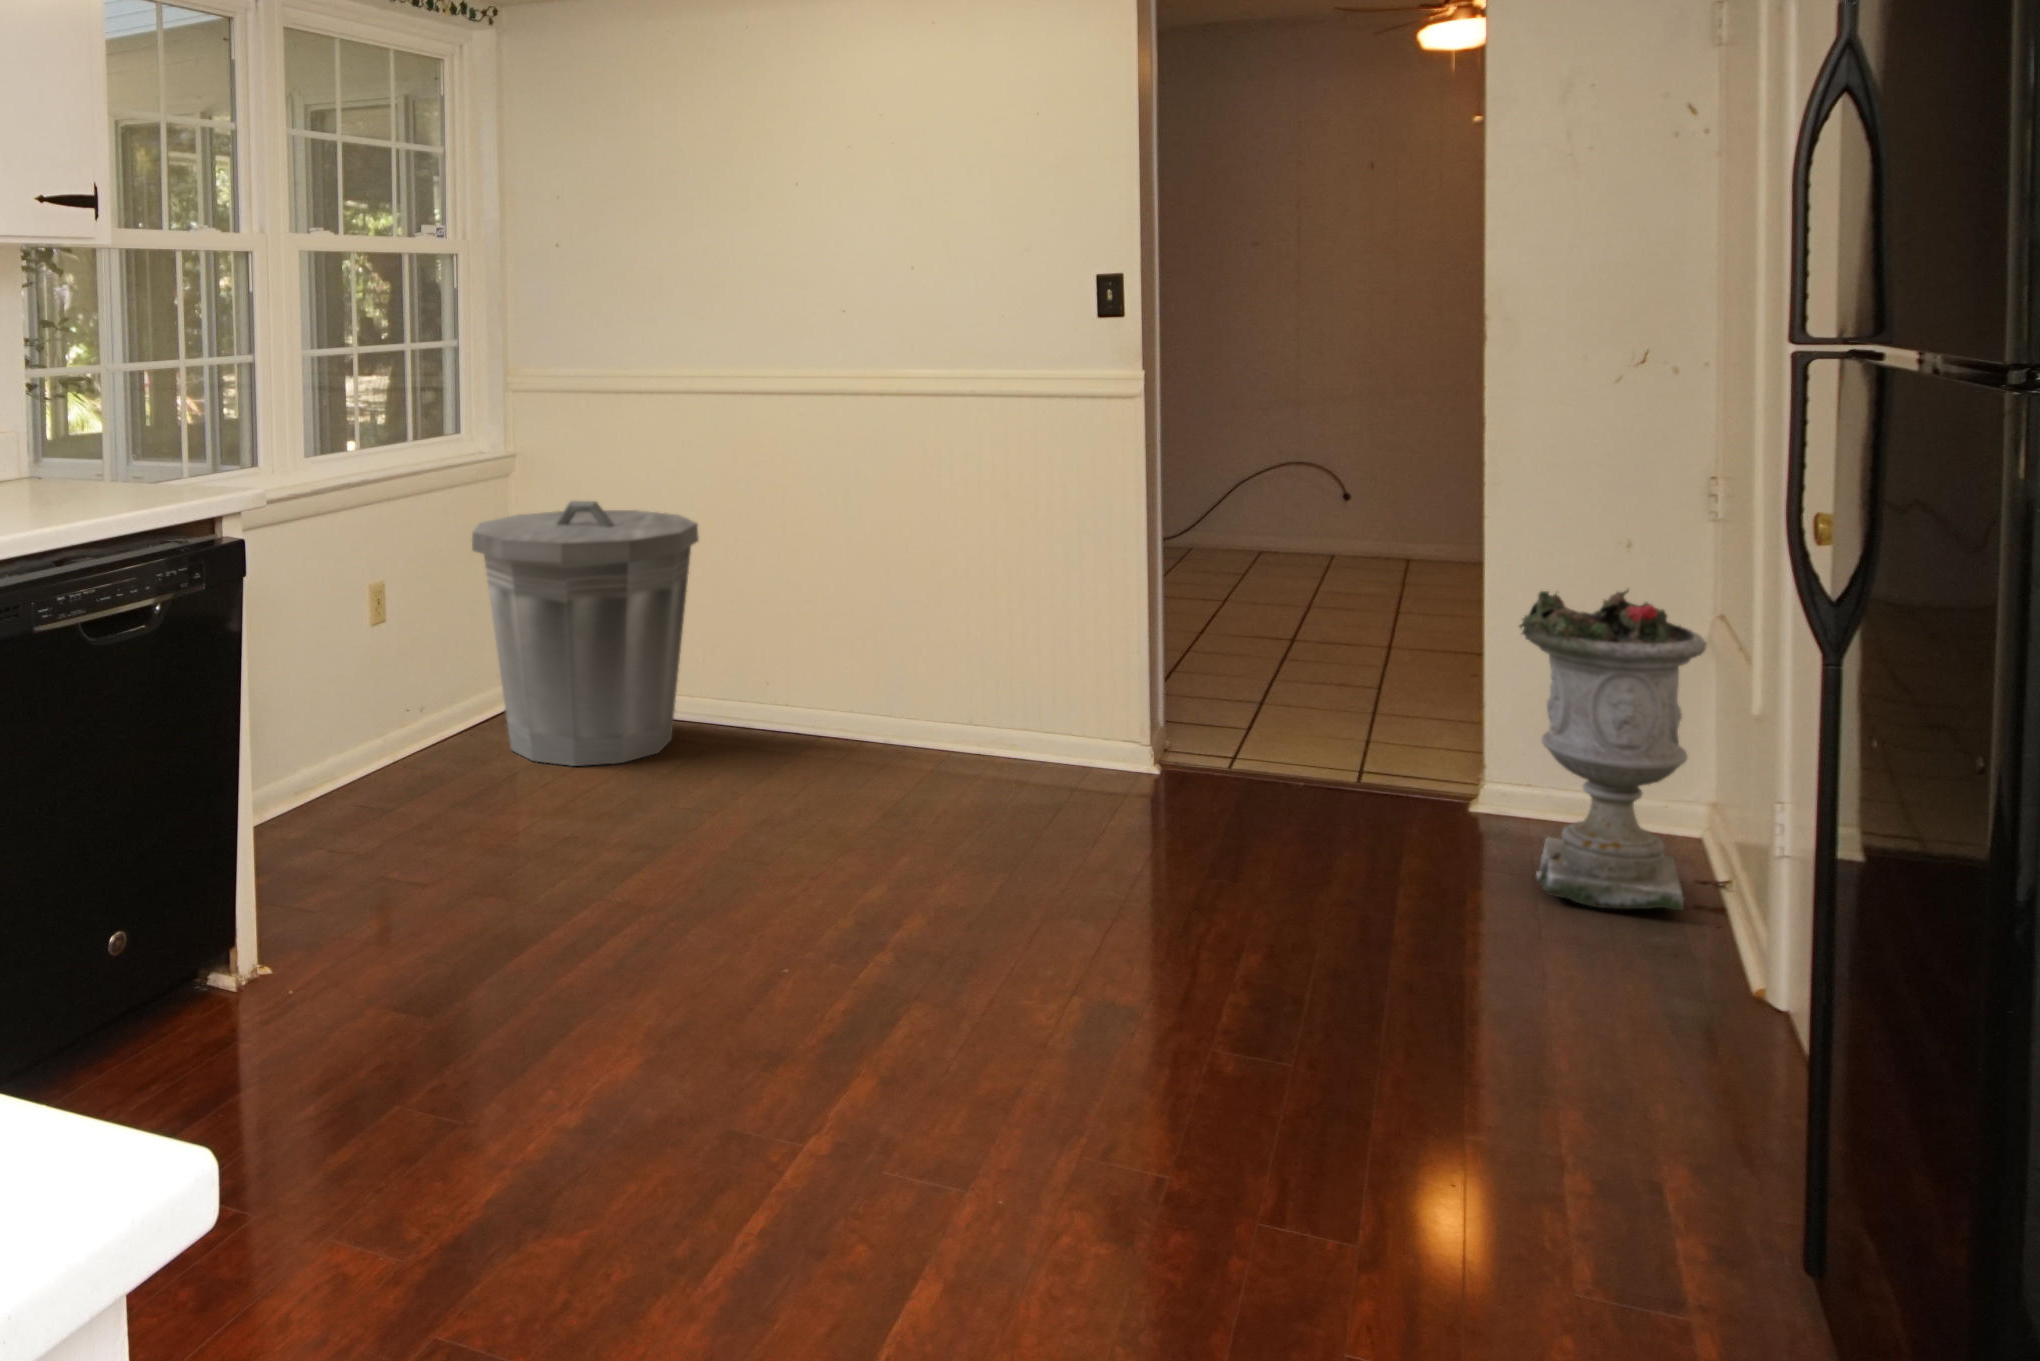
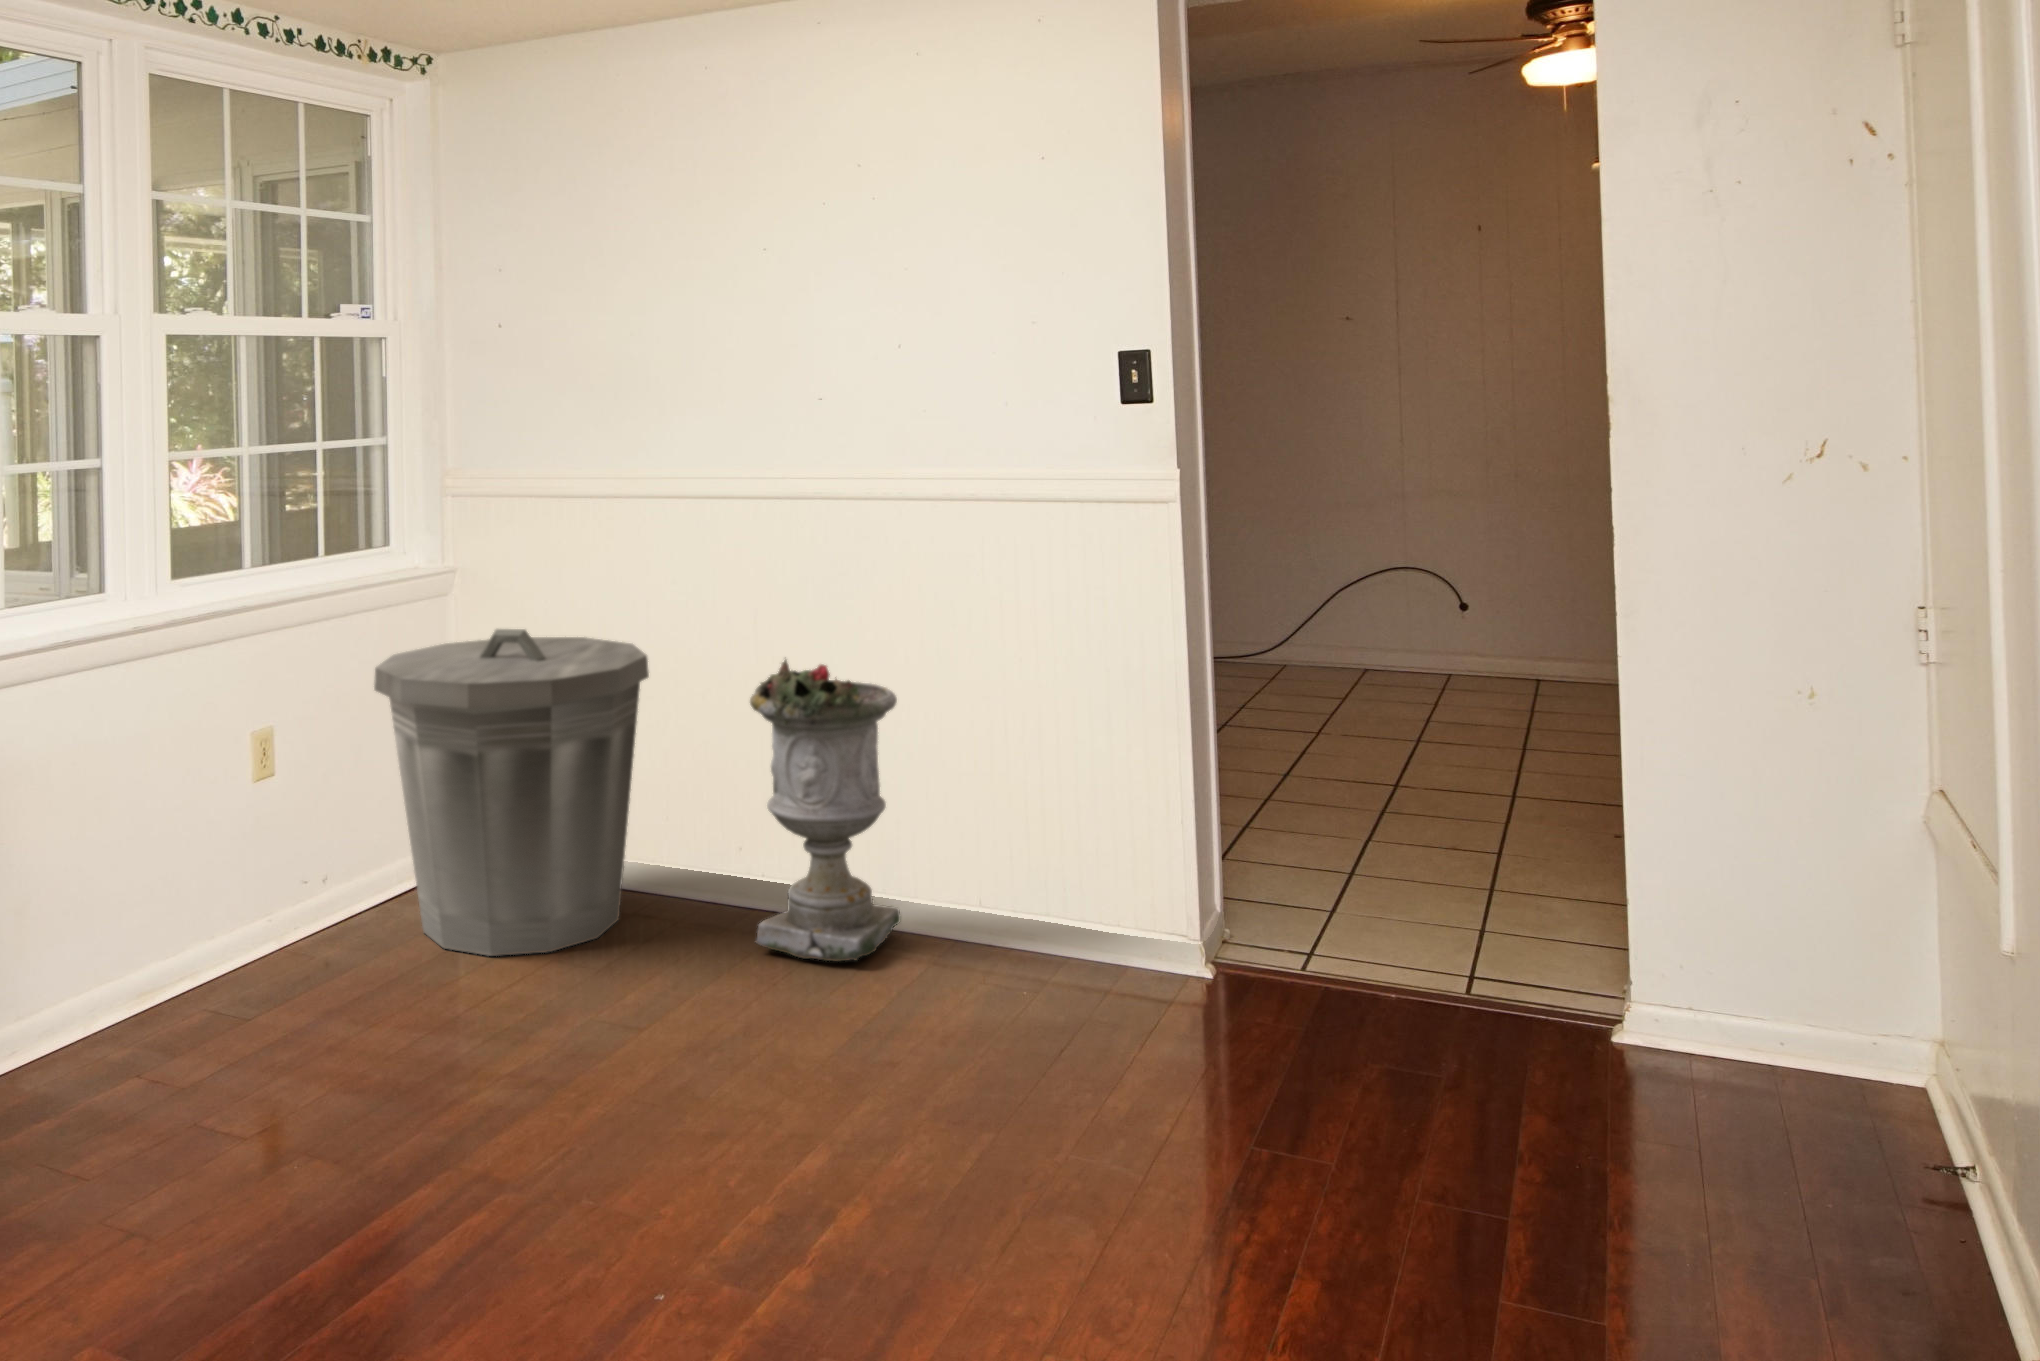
planter: present [1520,590,1707,910] -> present [750,659,900,961]

